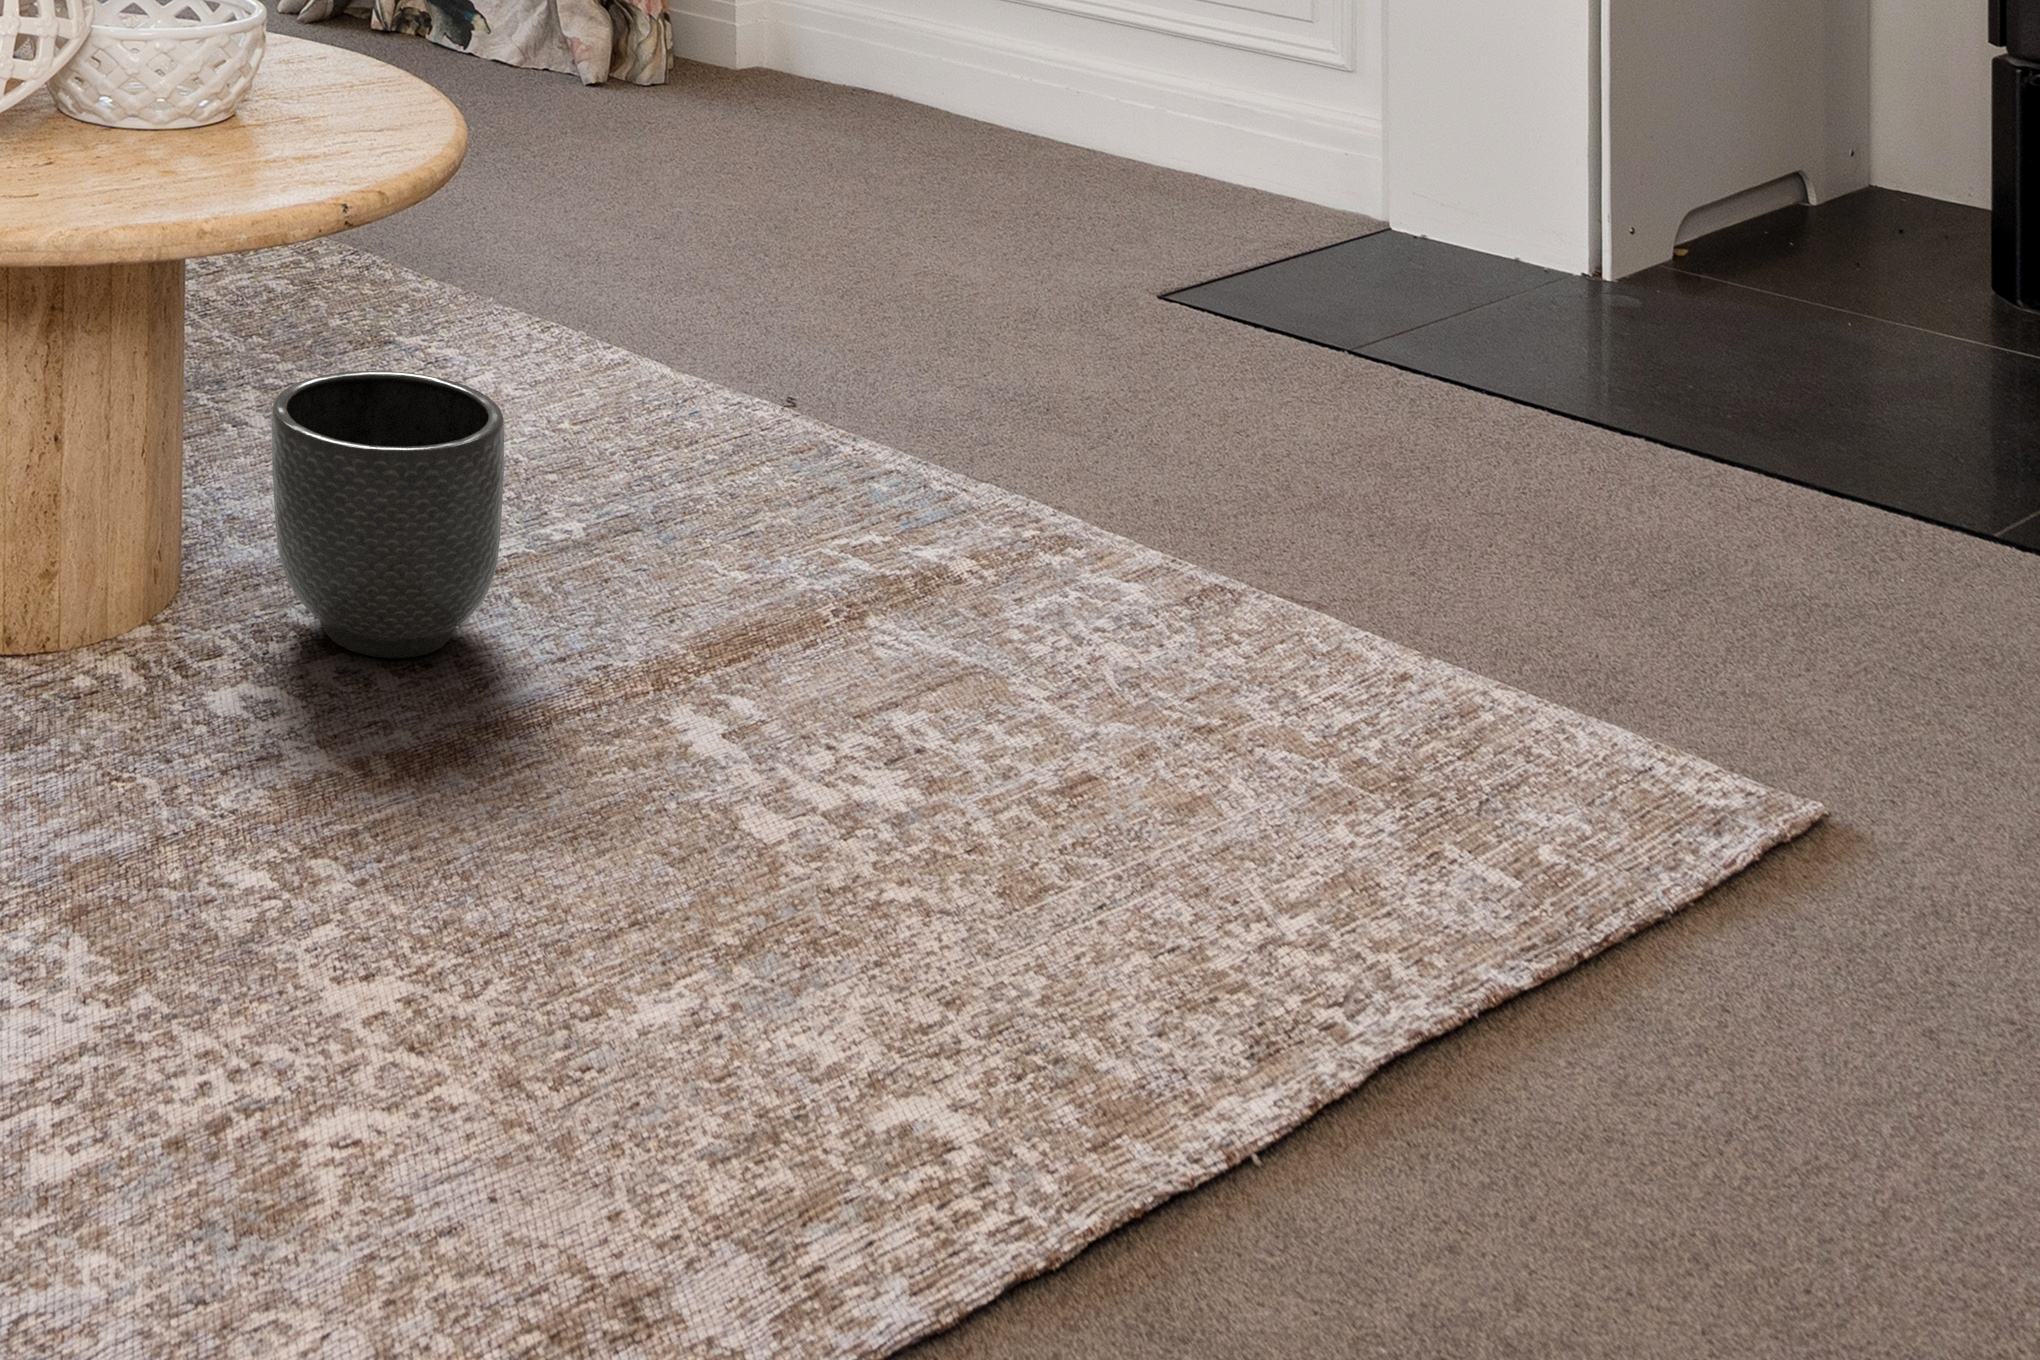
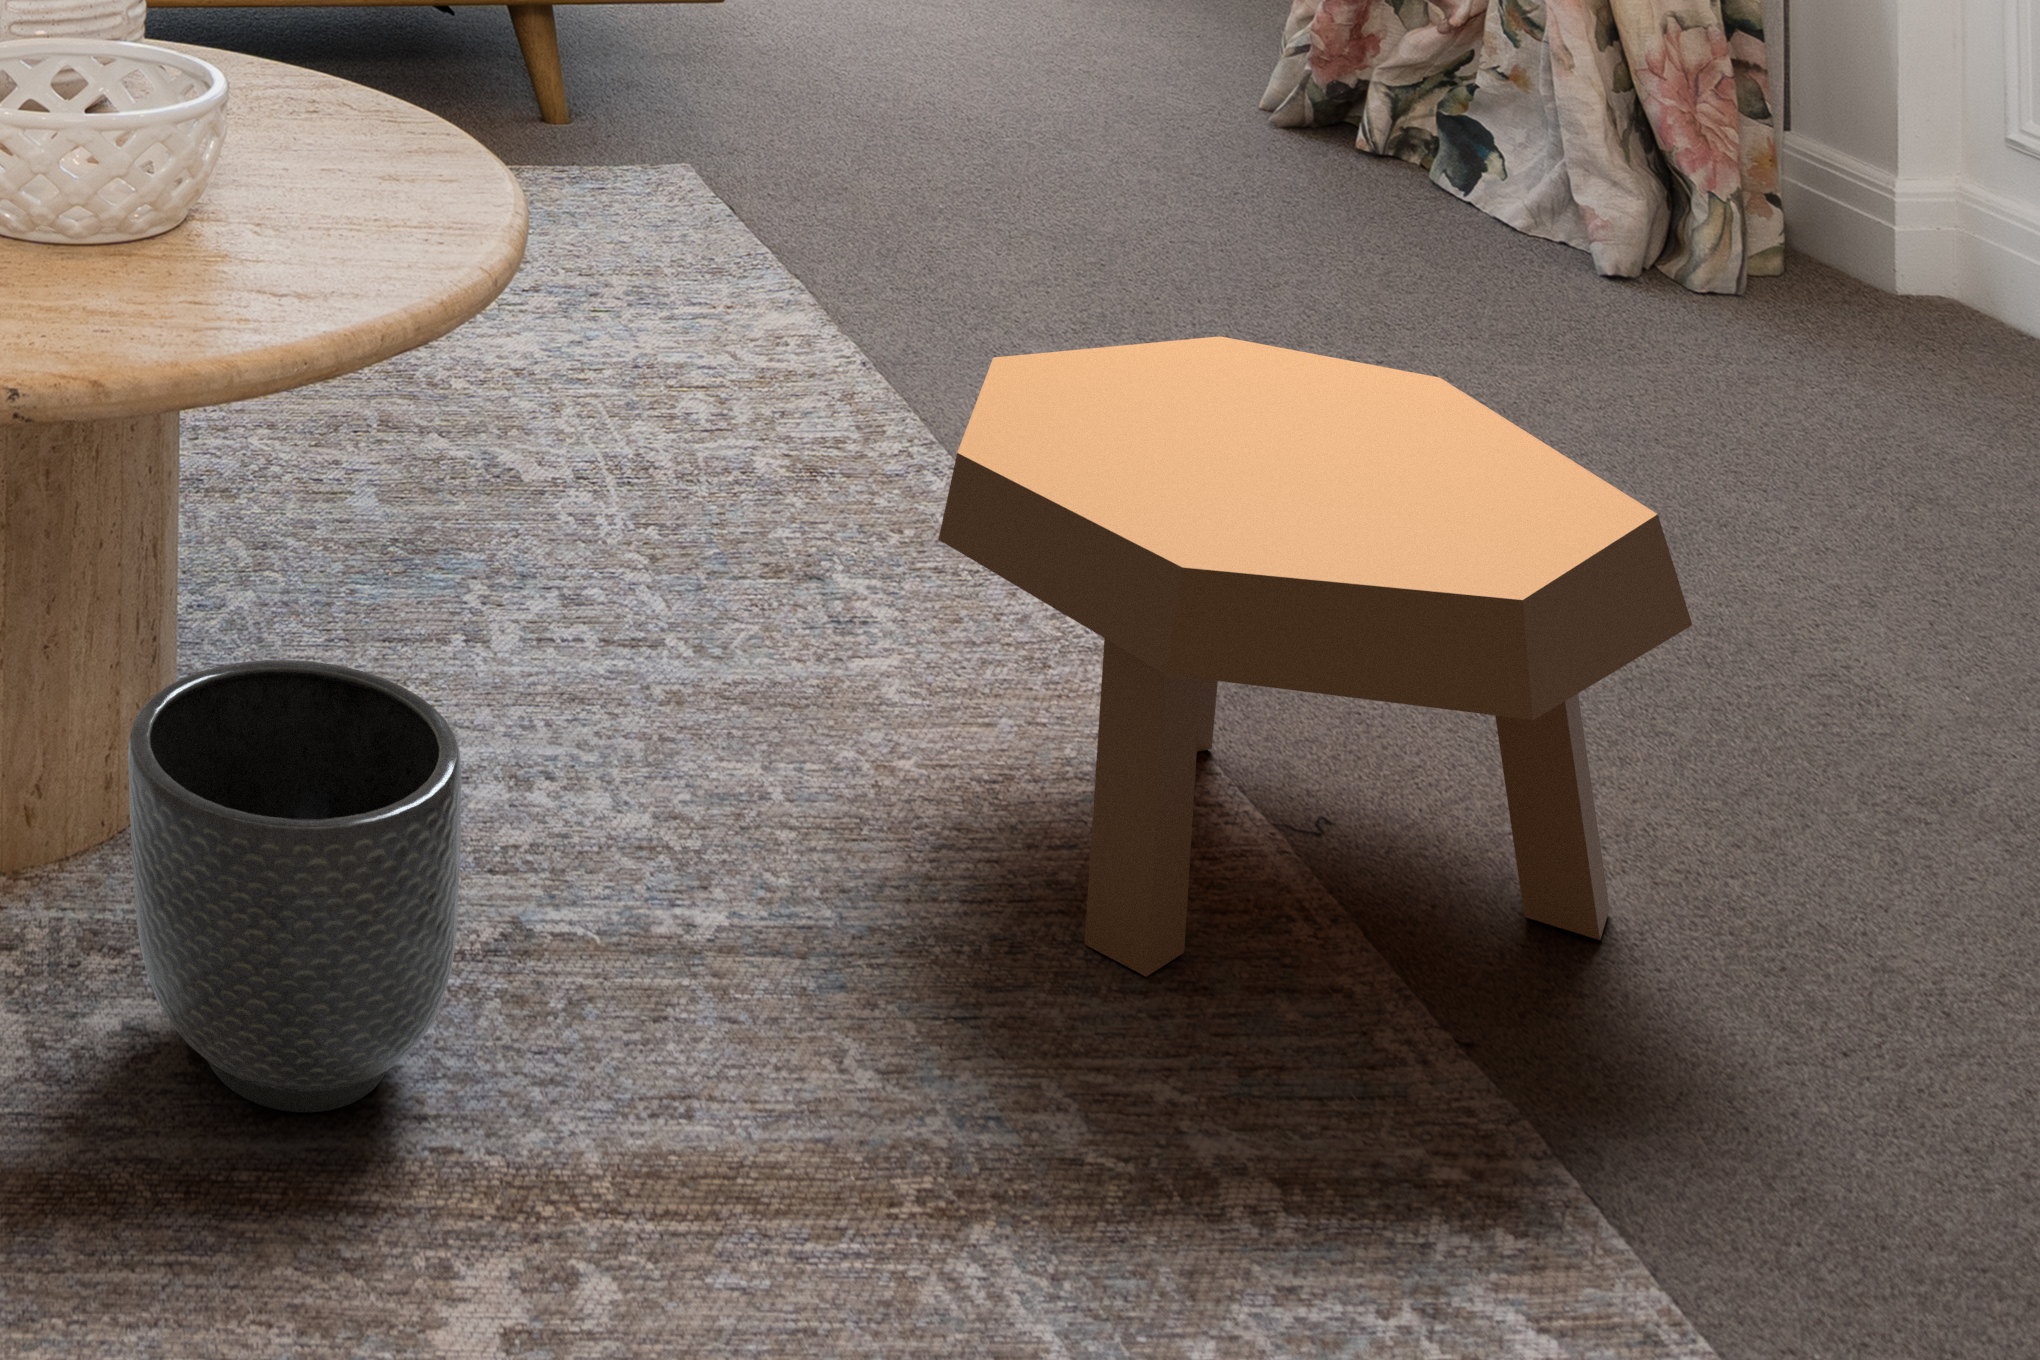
footstool: none [536,99,973,477] -> present [939,336,1692,977]

